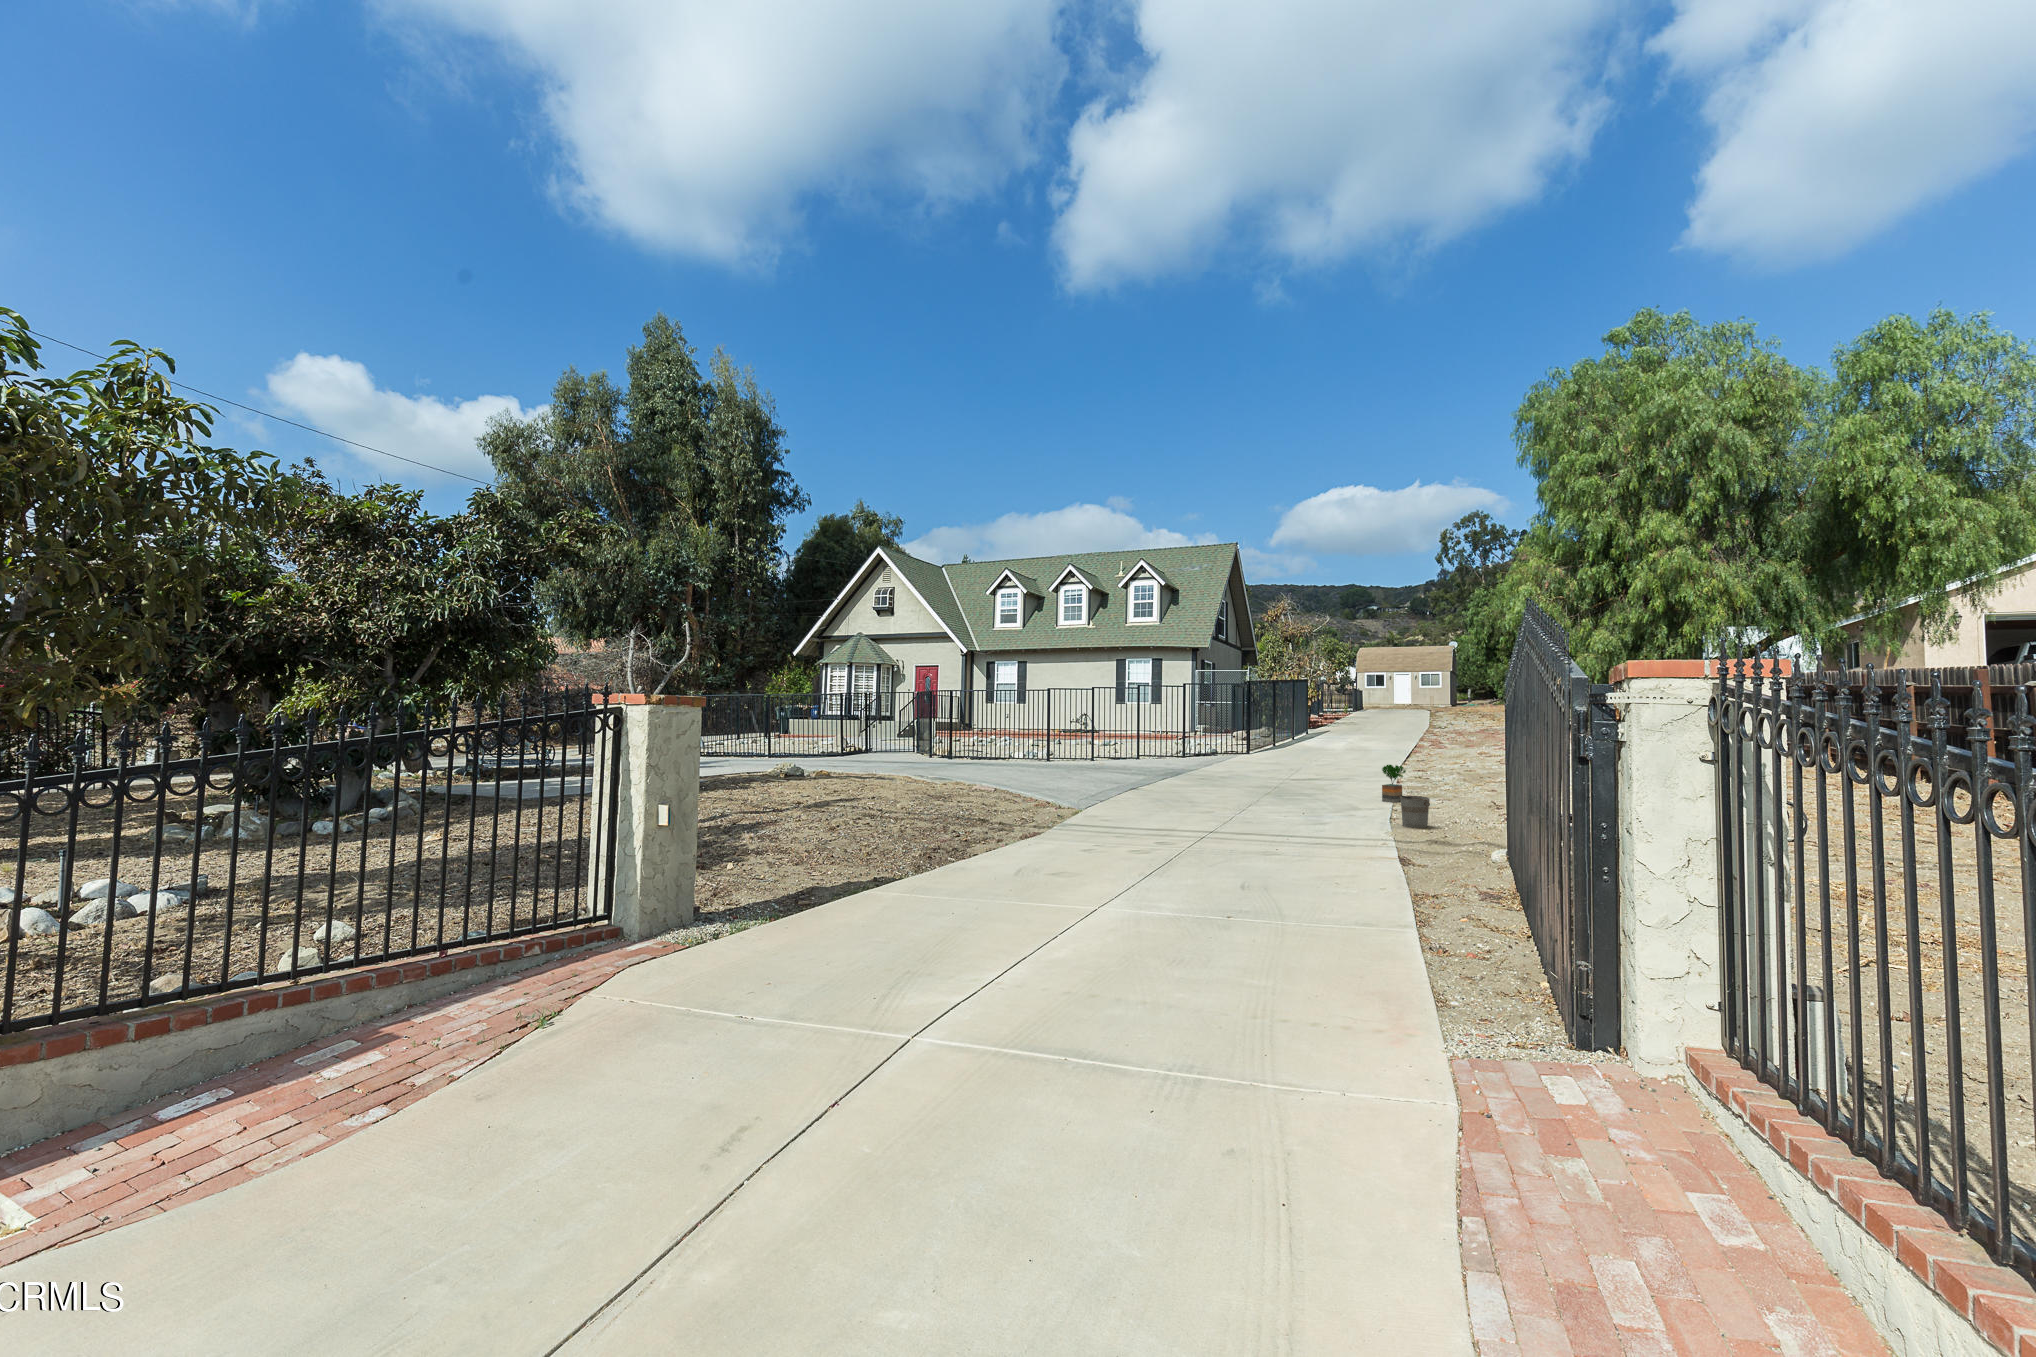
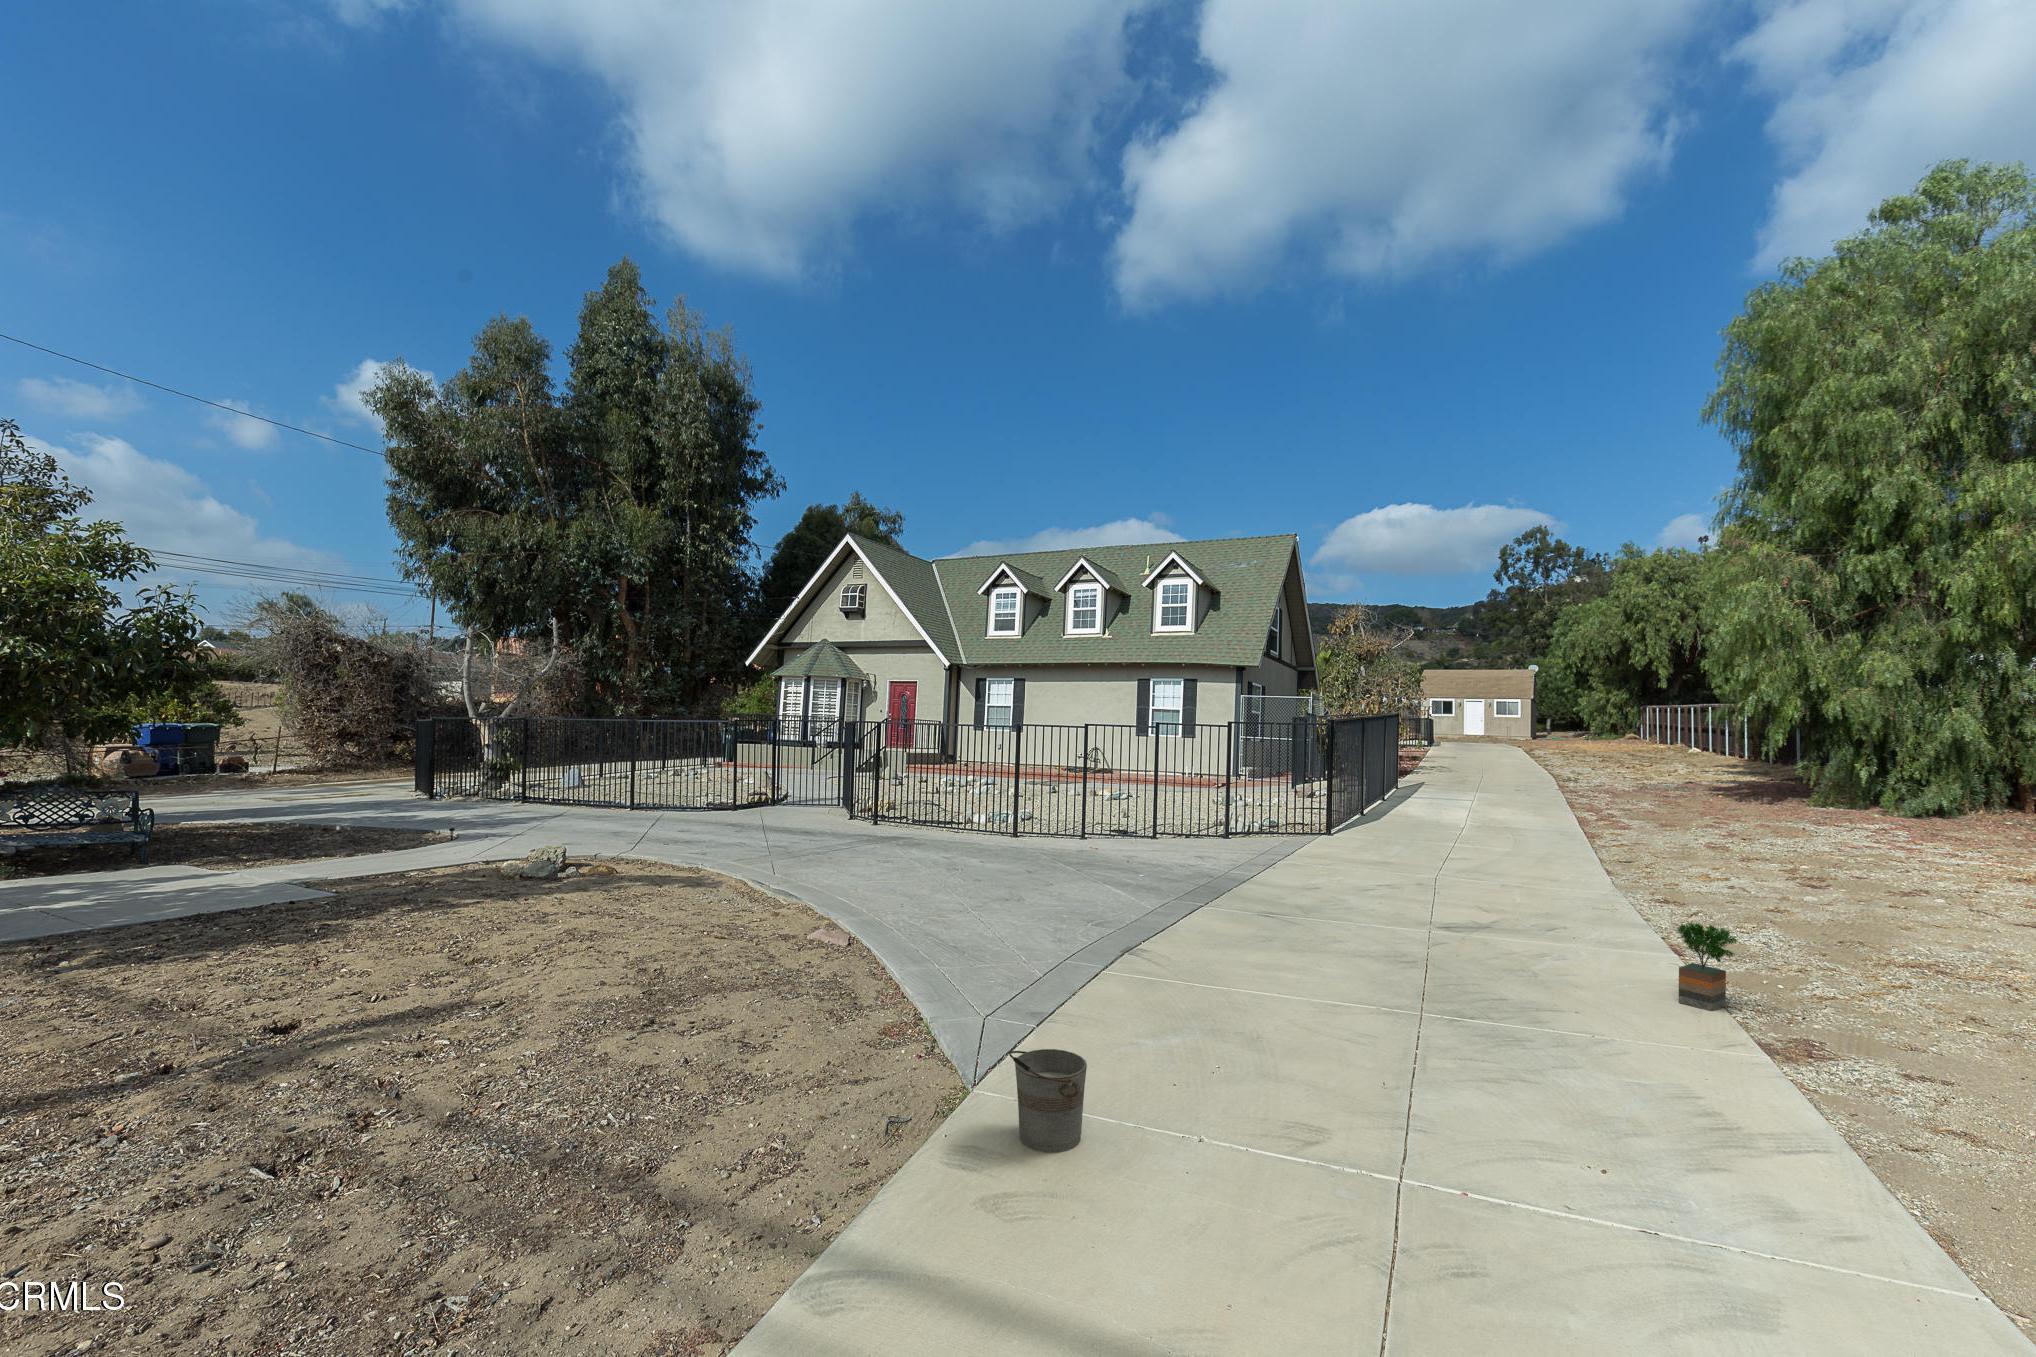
bucket: present [1397,795,1430,828] -> present [1009,1049,1087,1153]

